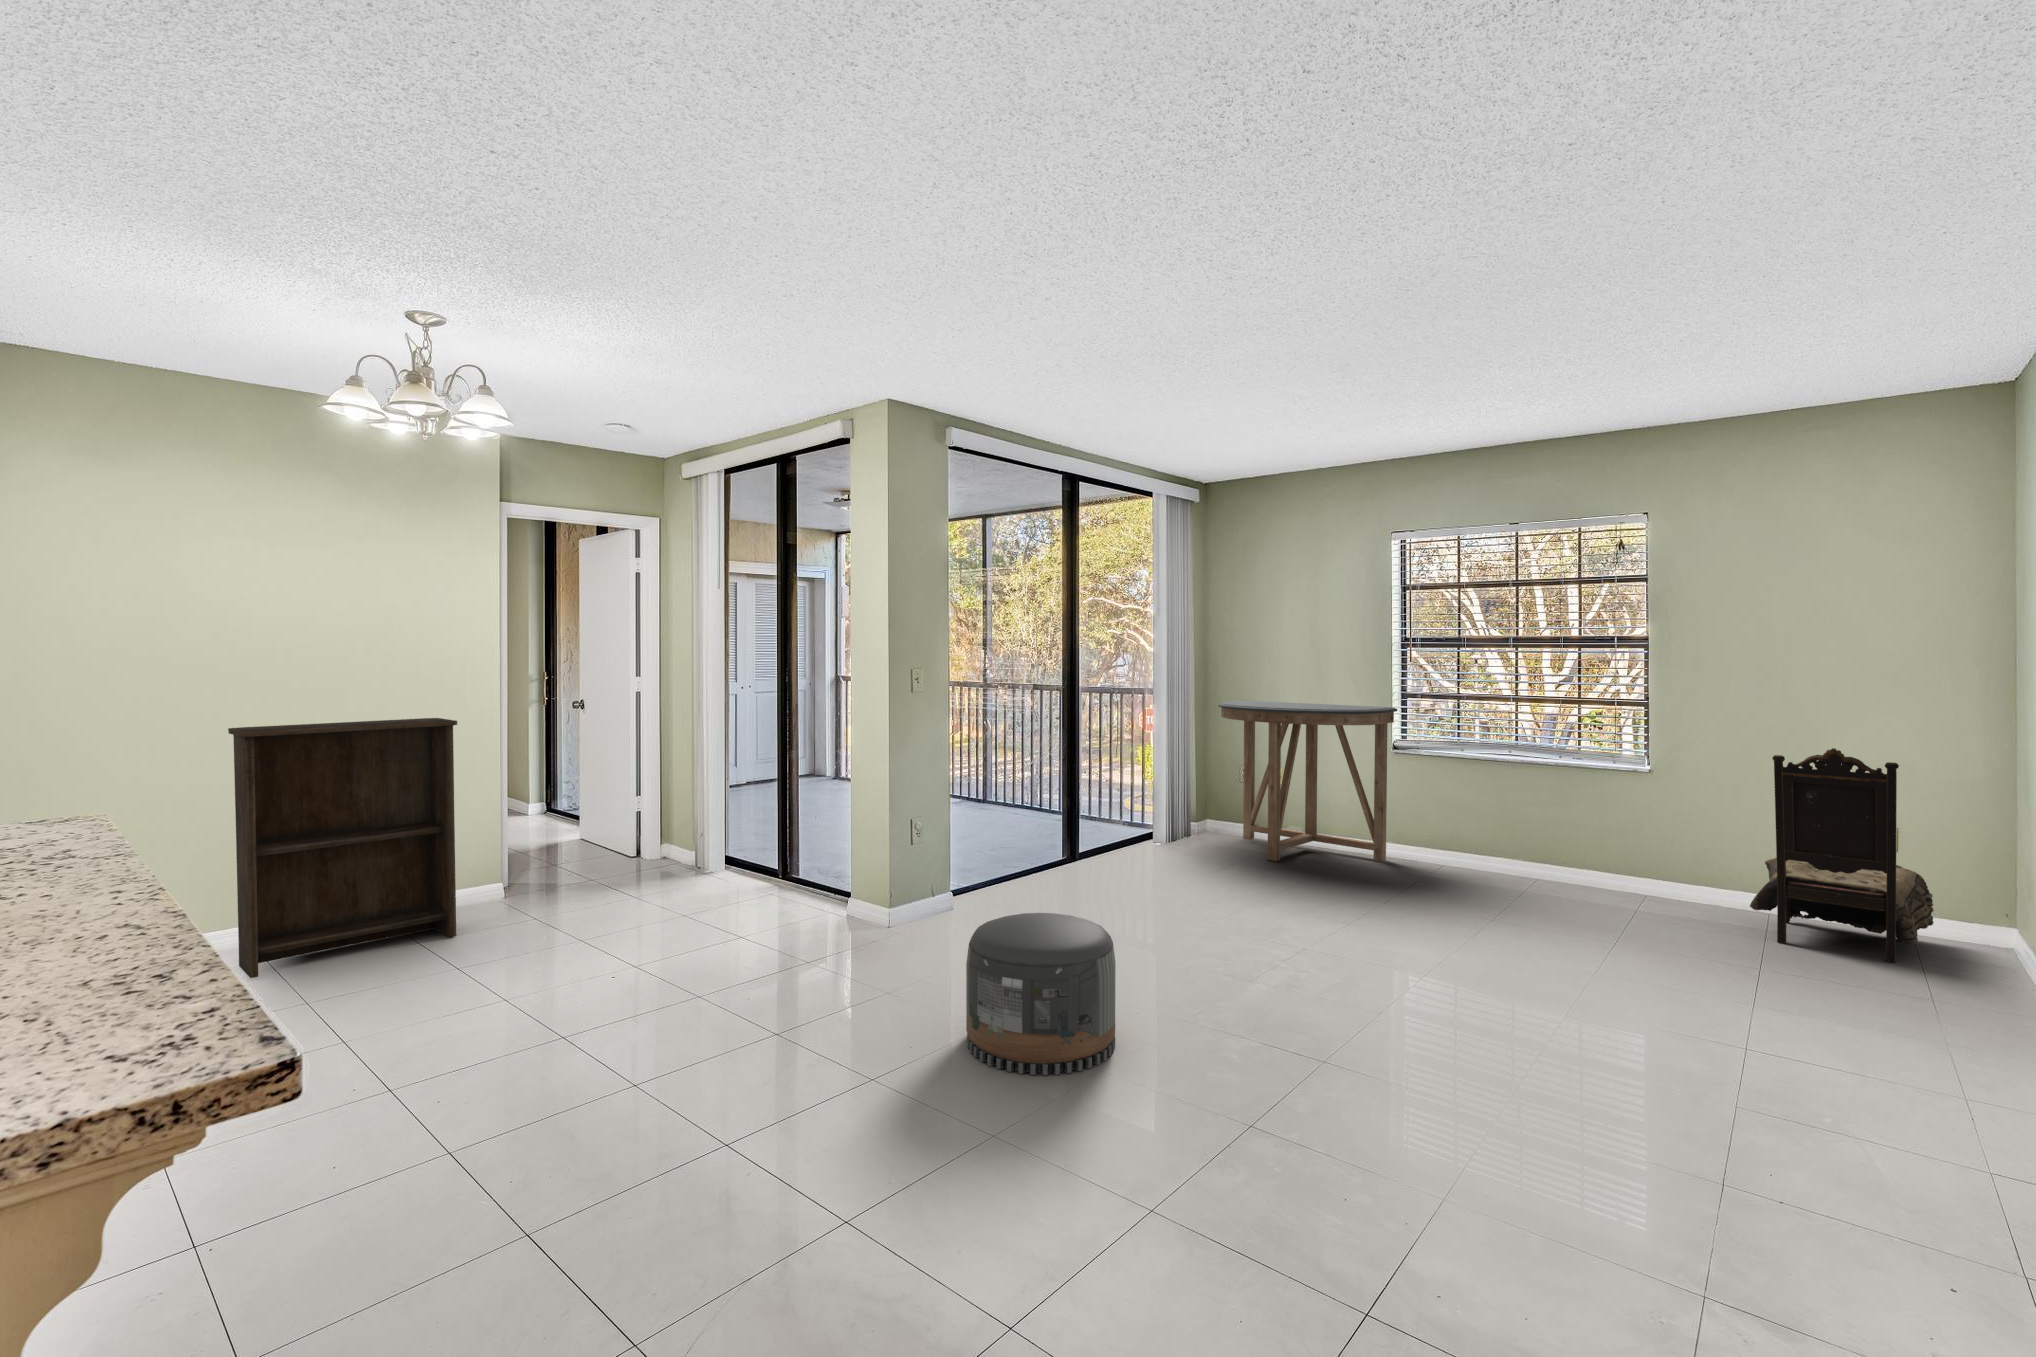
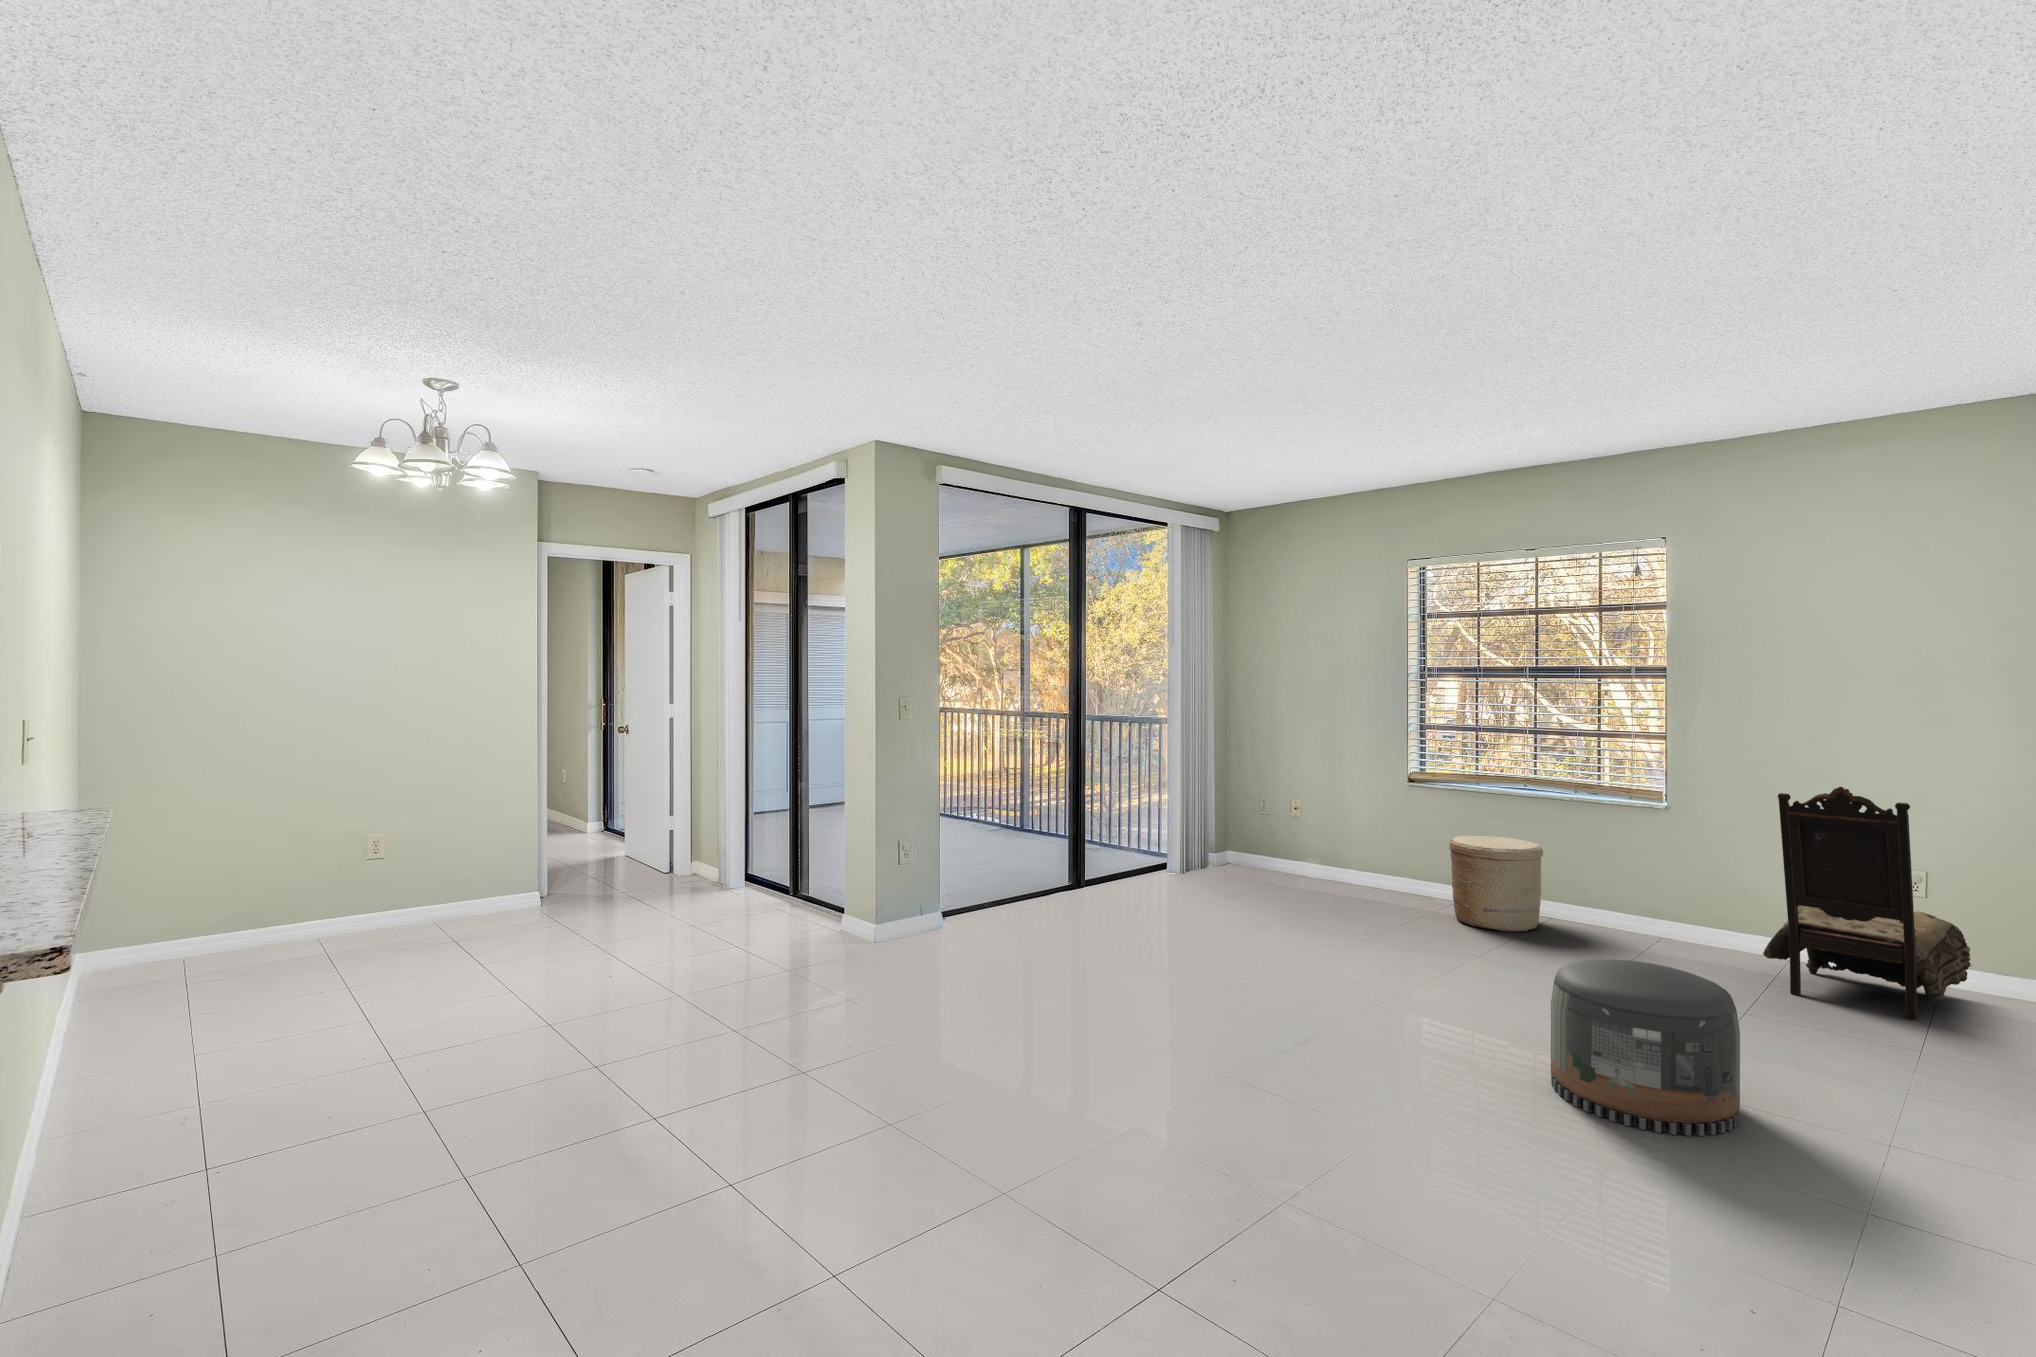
console table: present [1218,701,1397,861] -> none [1233,730,1412,897]
bookshelf: present [228,718,457,978] -> none [287,739,486,969]
woven basket: none [1440,800,1530,891] -> present [1449,836,1543,931]
pouf: present [966,913,1116,1075] -> present [1551,959,1740,1136]

